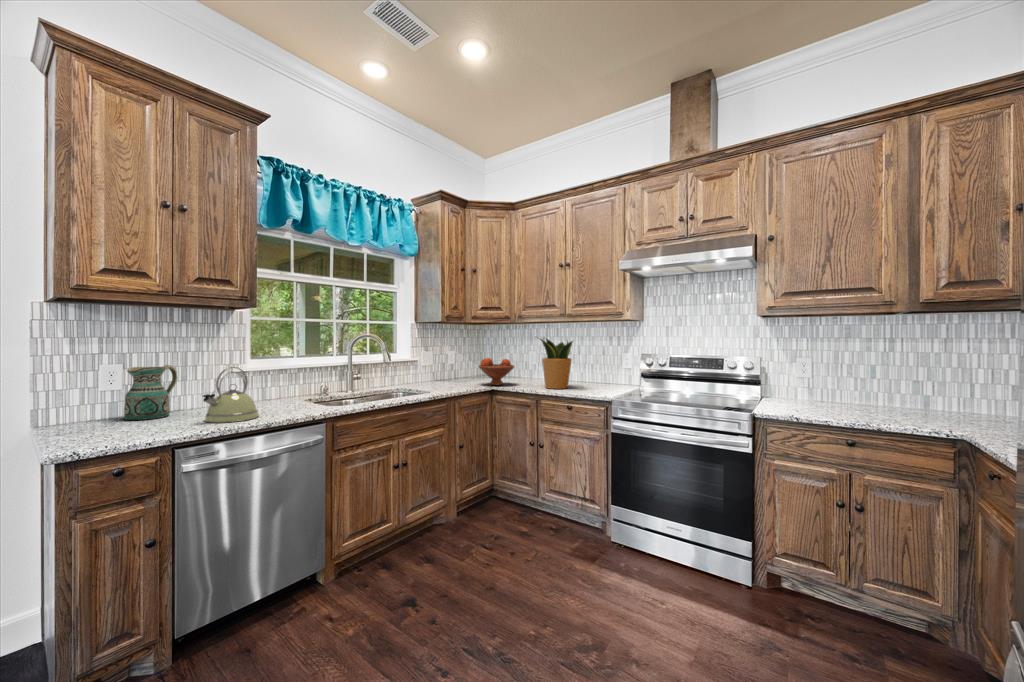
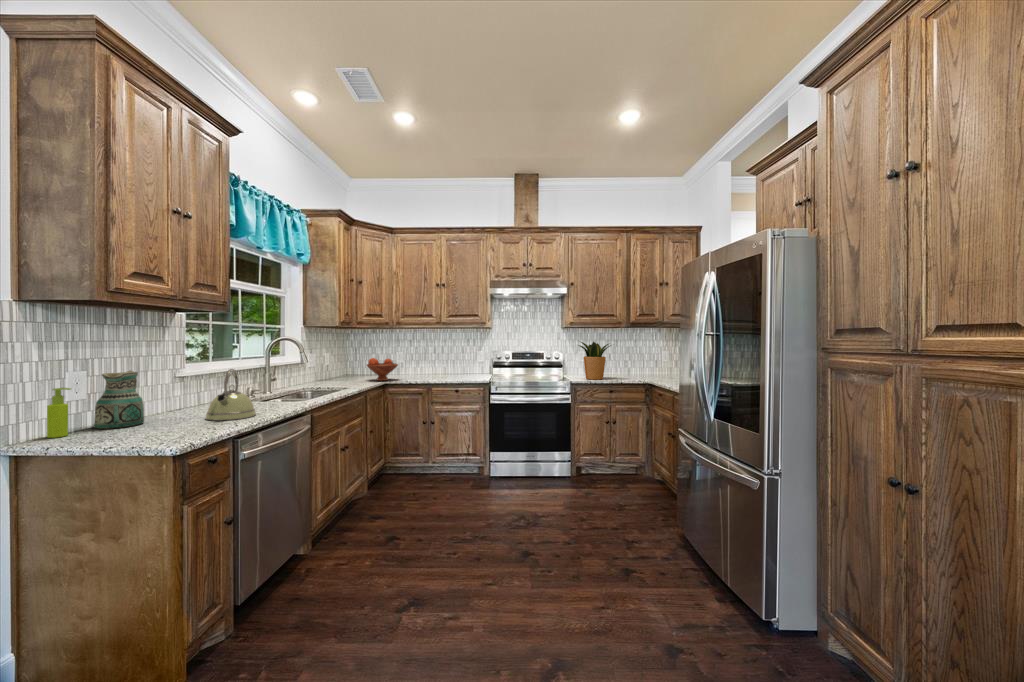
potted plant: present [540,339,573,389] -> present [578,341,610,380]
soap dispenser: none [72,379,91,425] -> present [47,388,71,438]

